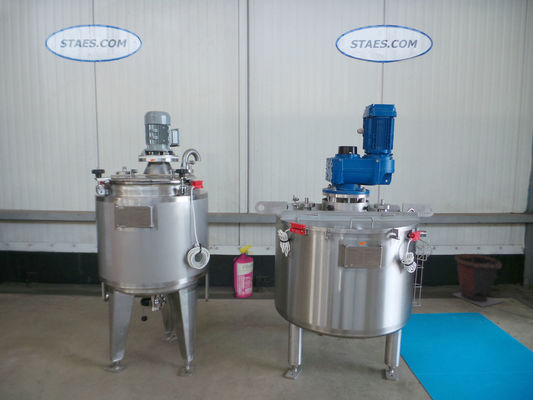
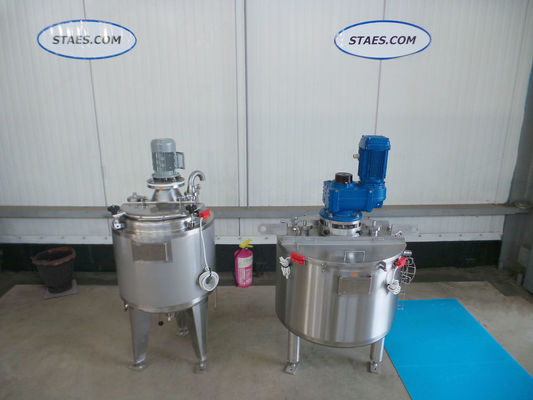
bucket: present [453,254,502,307] -> present [32,247,78,299]

